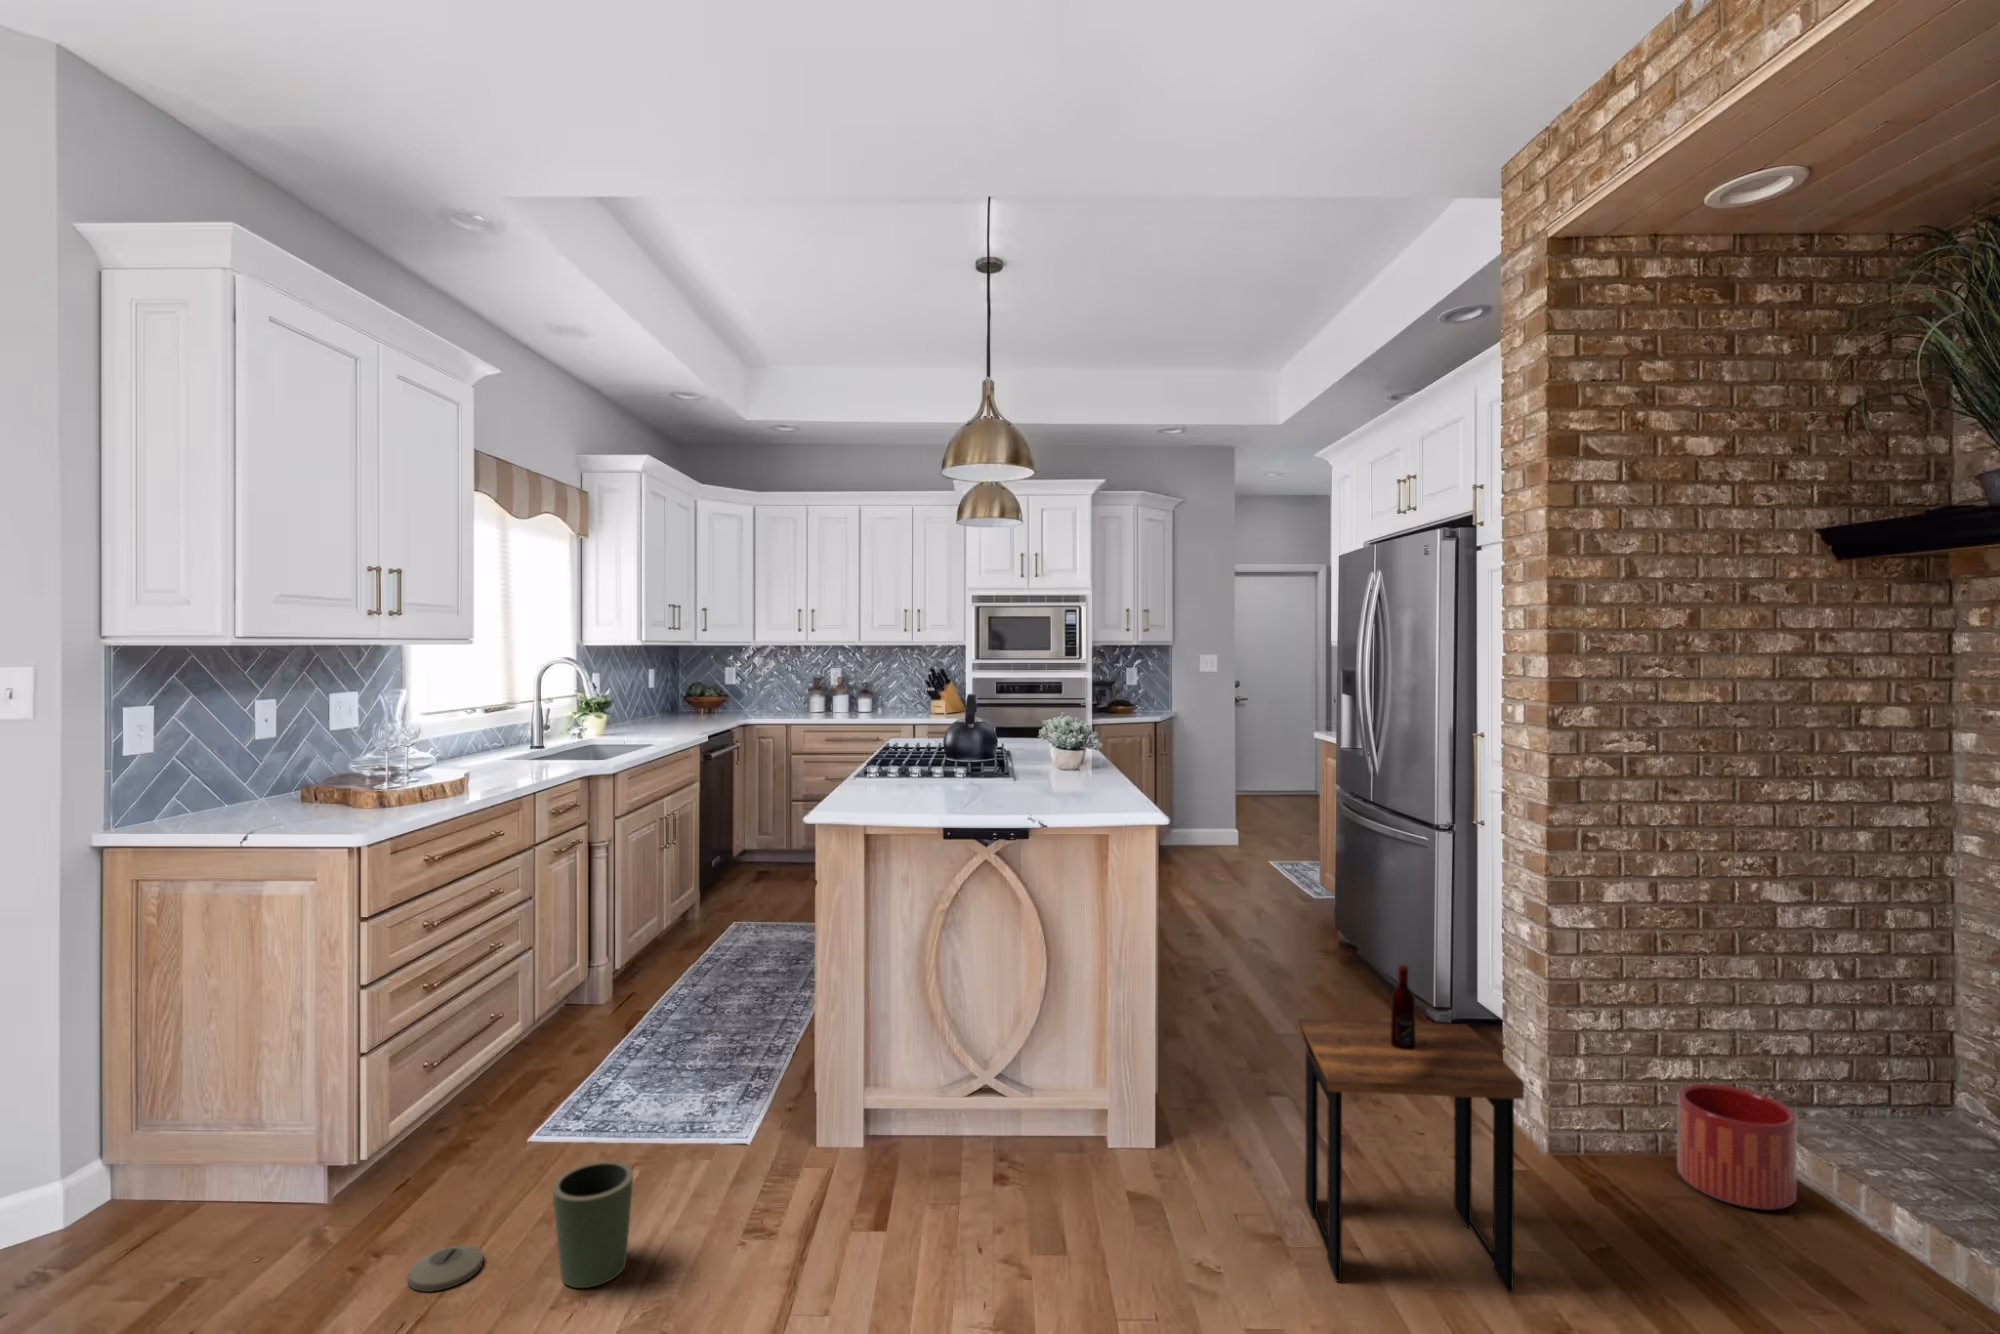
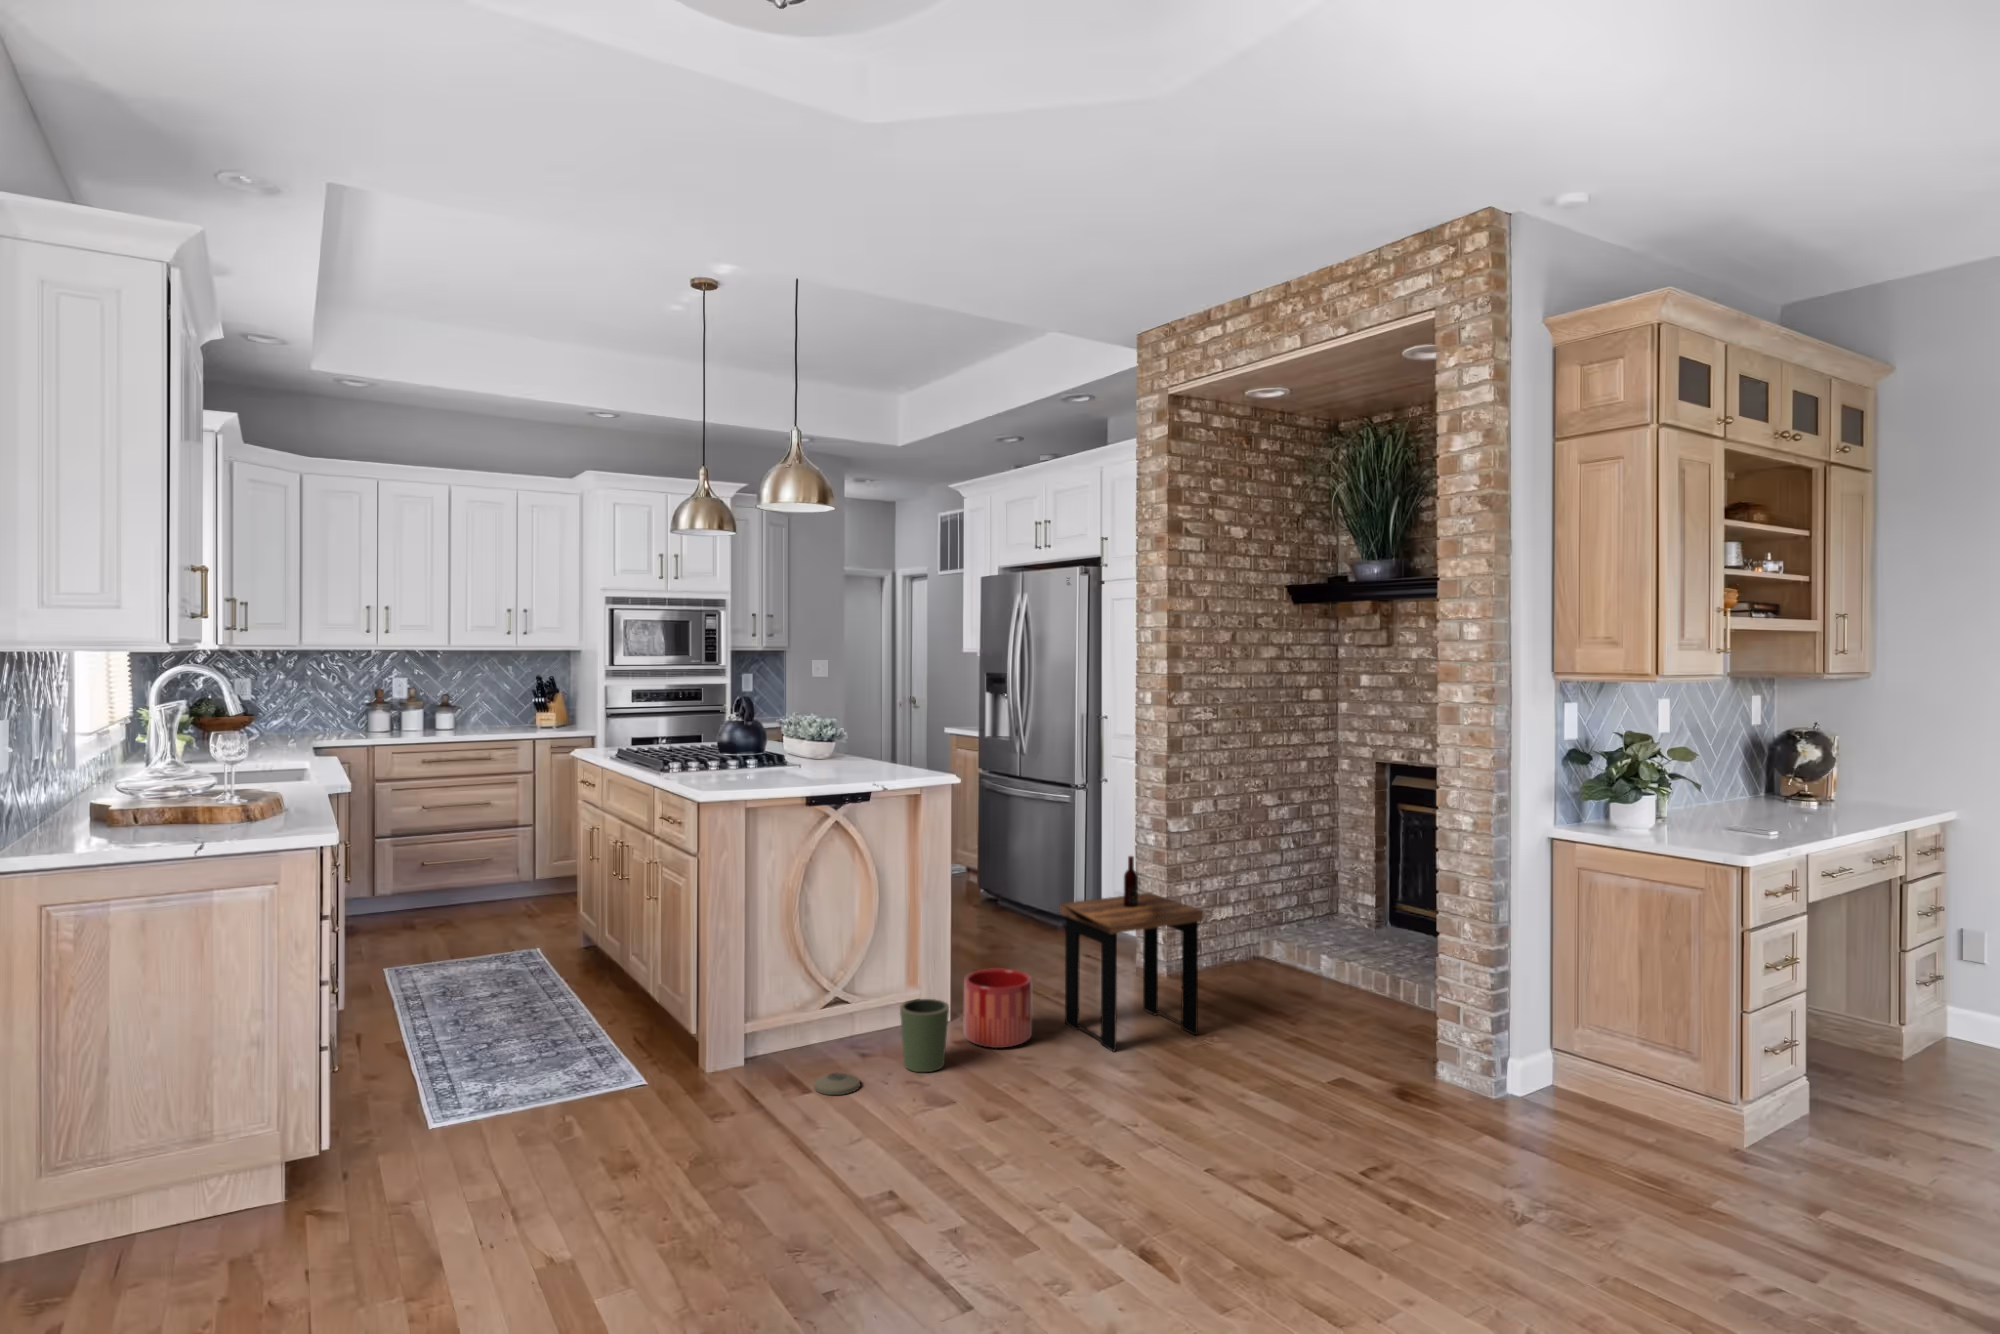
planter: present [1677,1084,1797,1210] -> present [964,968,1032,1048]
trash can: present [407,1161,633,1292] -> present [814,999,949,1095]

